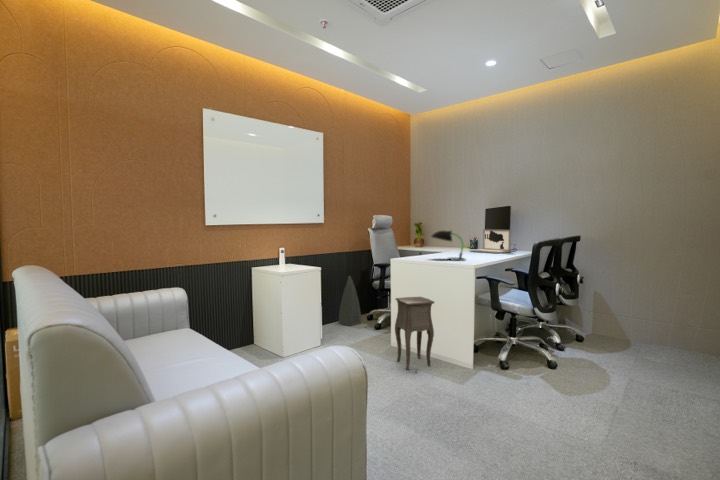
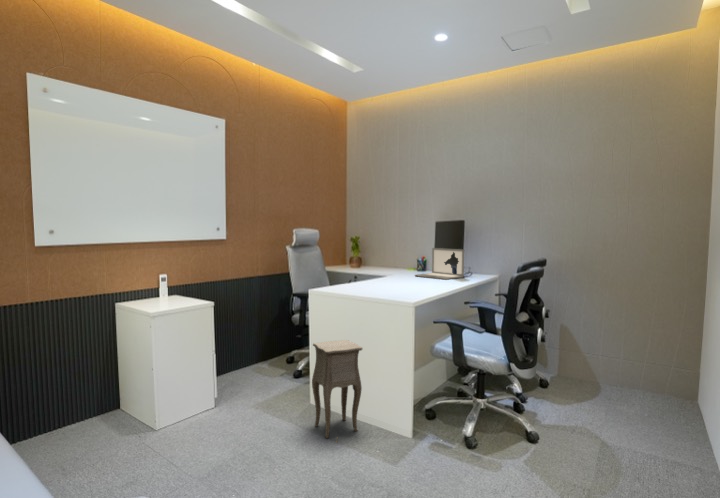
desk lamp: present [432,231,465,261] -> none [361,253,405,292]
air purifier: present [339,276,361,326] -> none [246,308,277,375]

